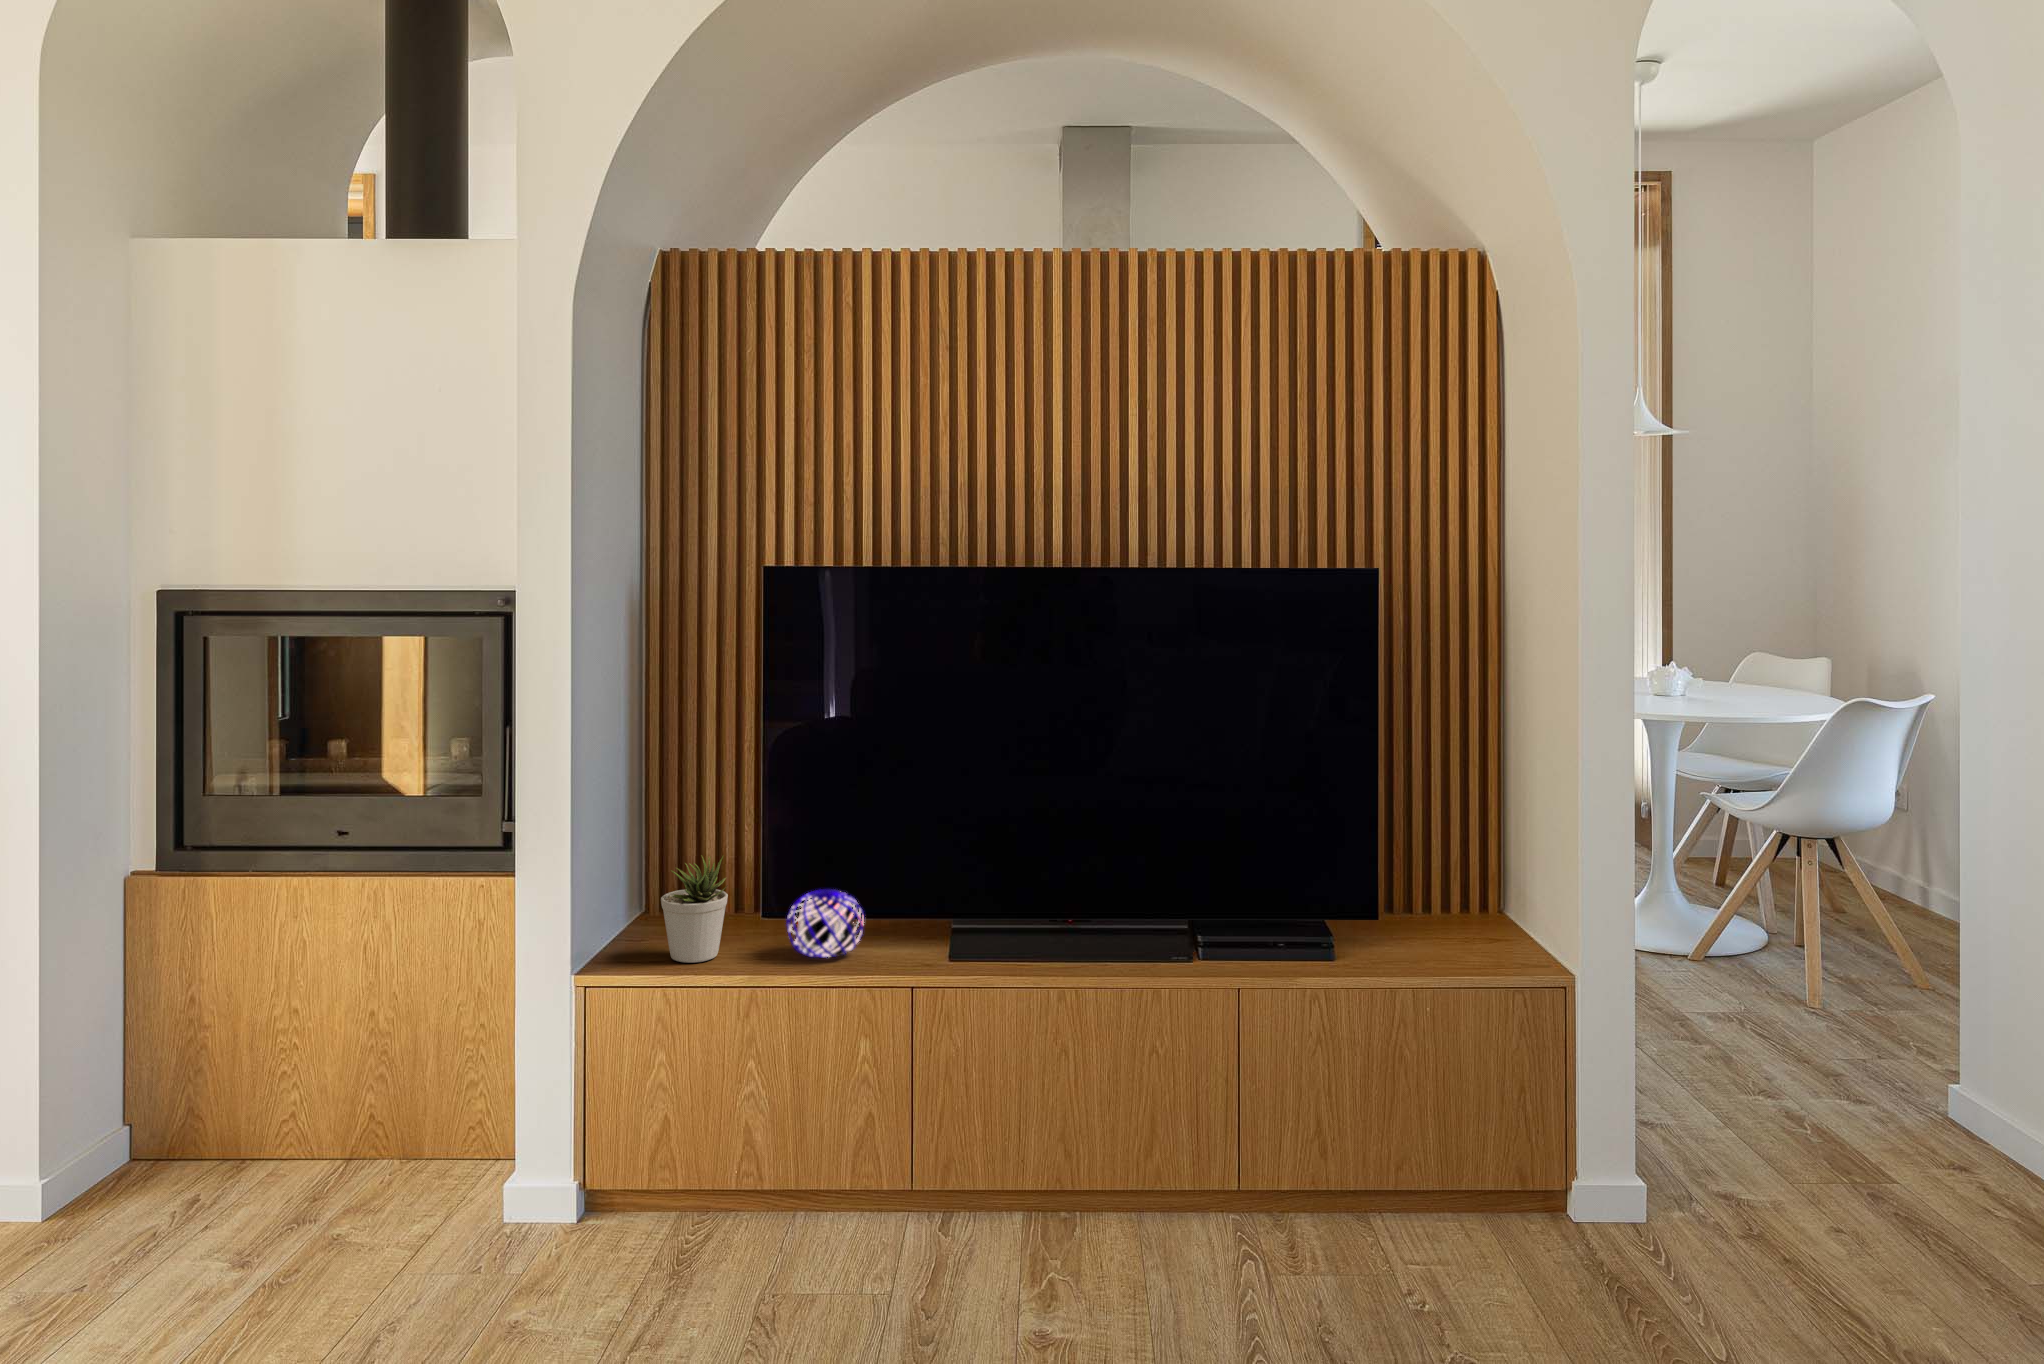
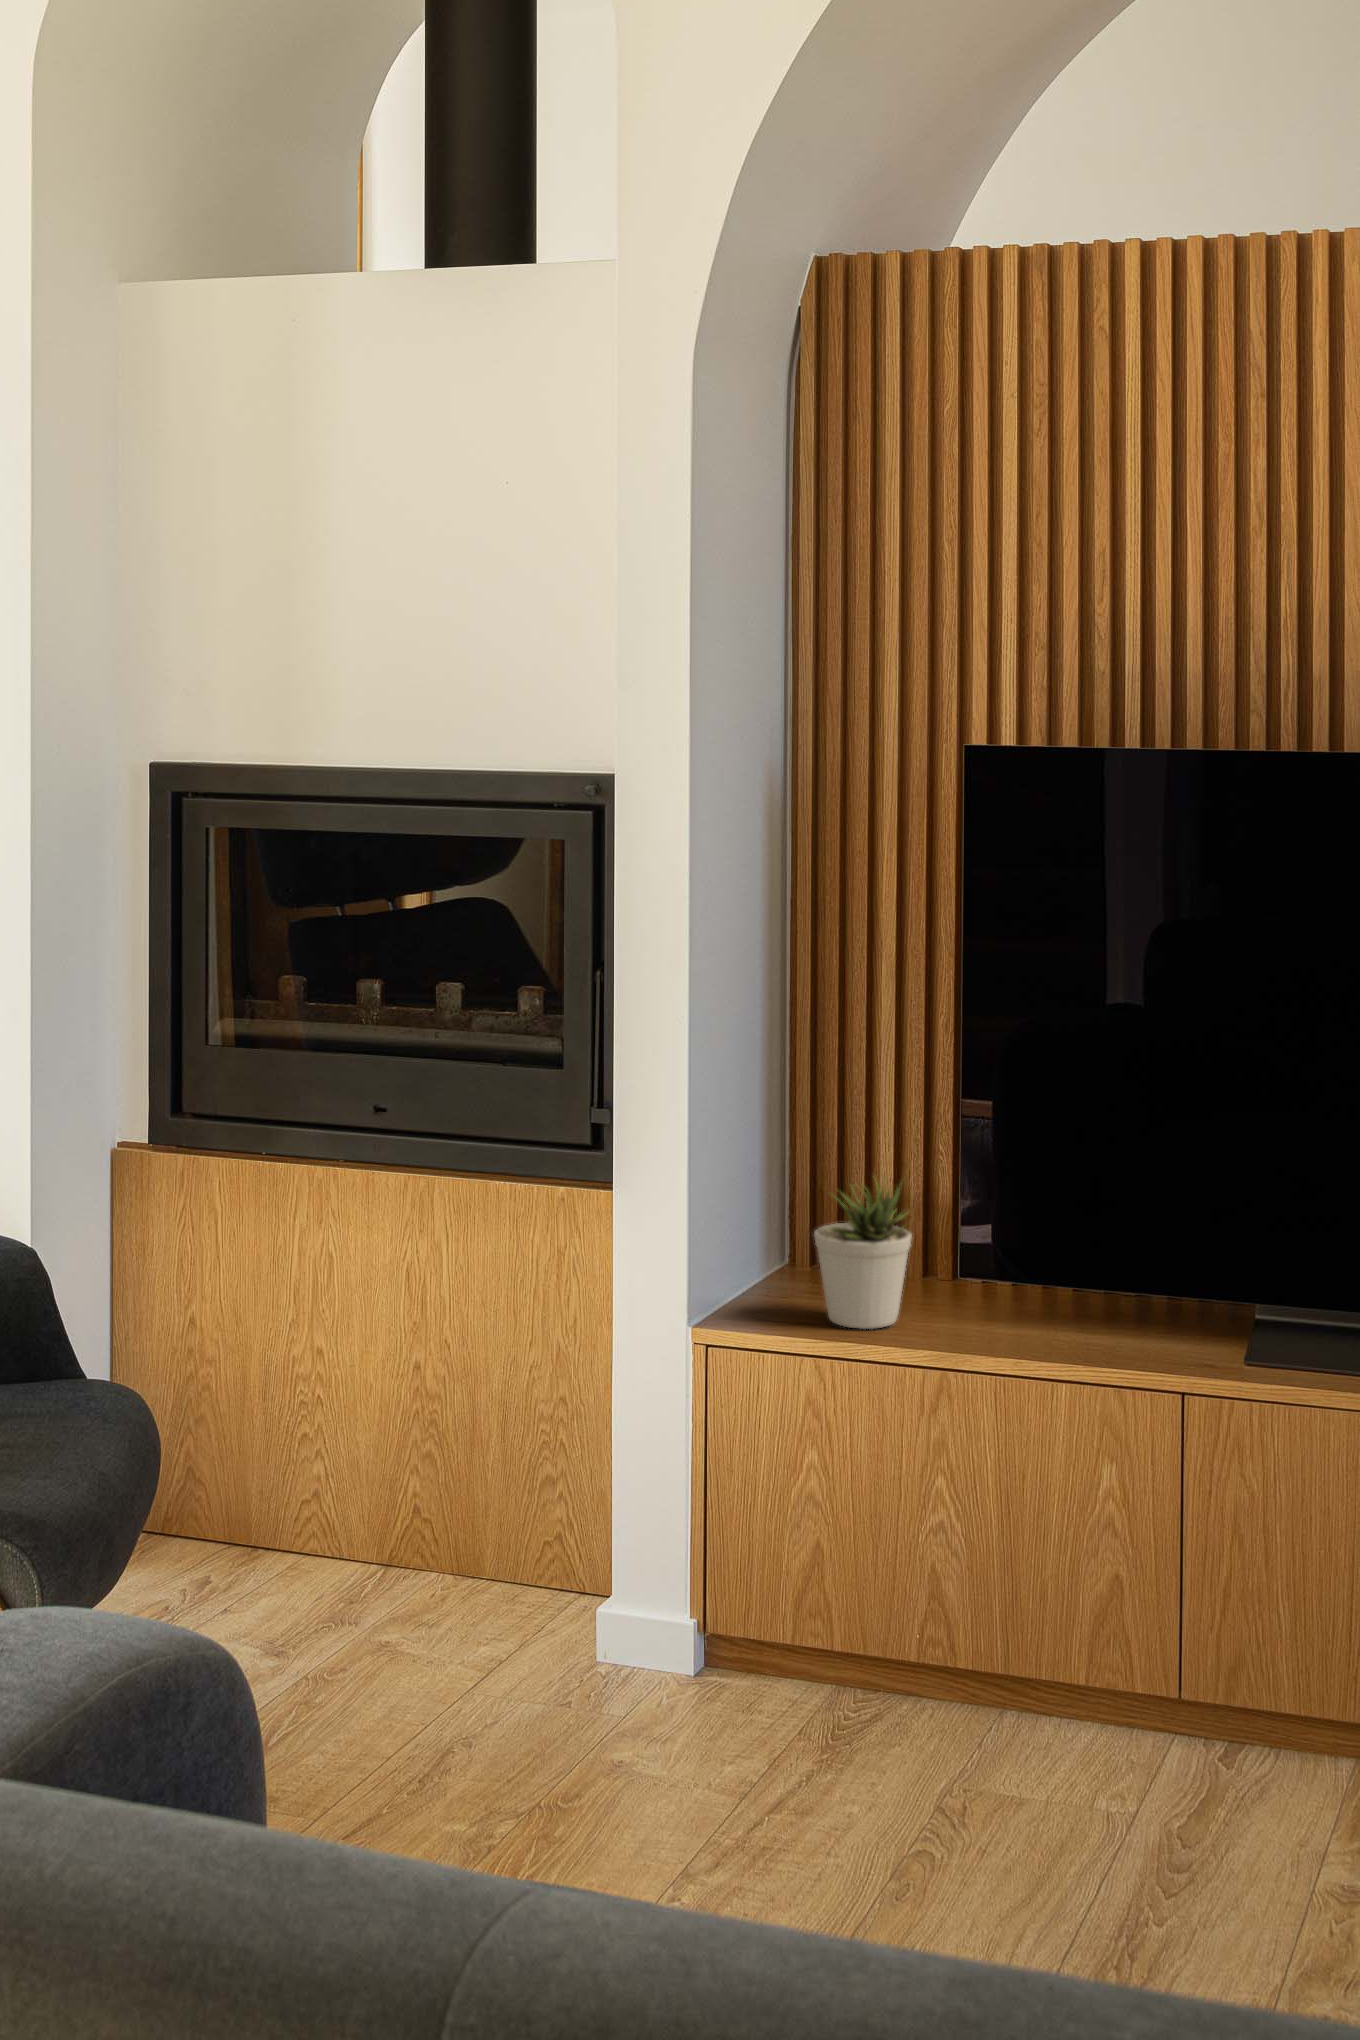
decorative orb: present [786,889,864,958] -> none [999,1238,1119,1340]

